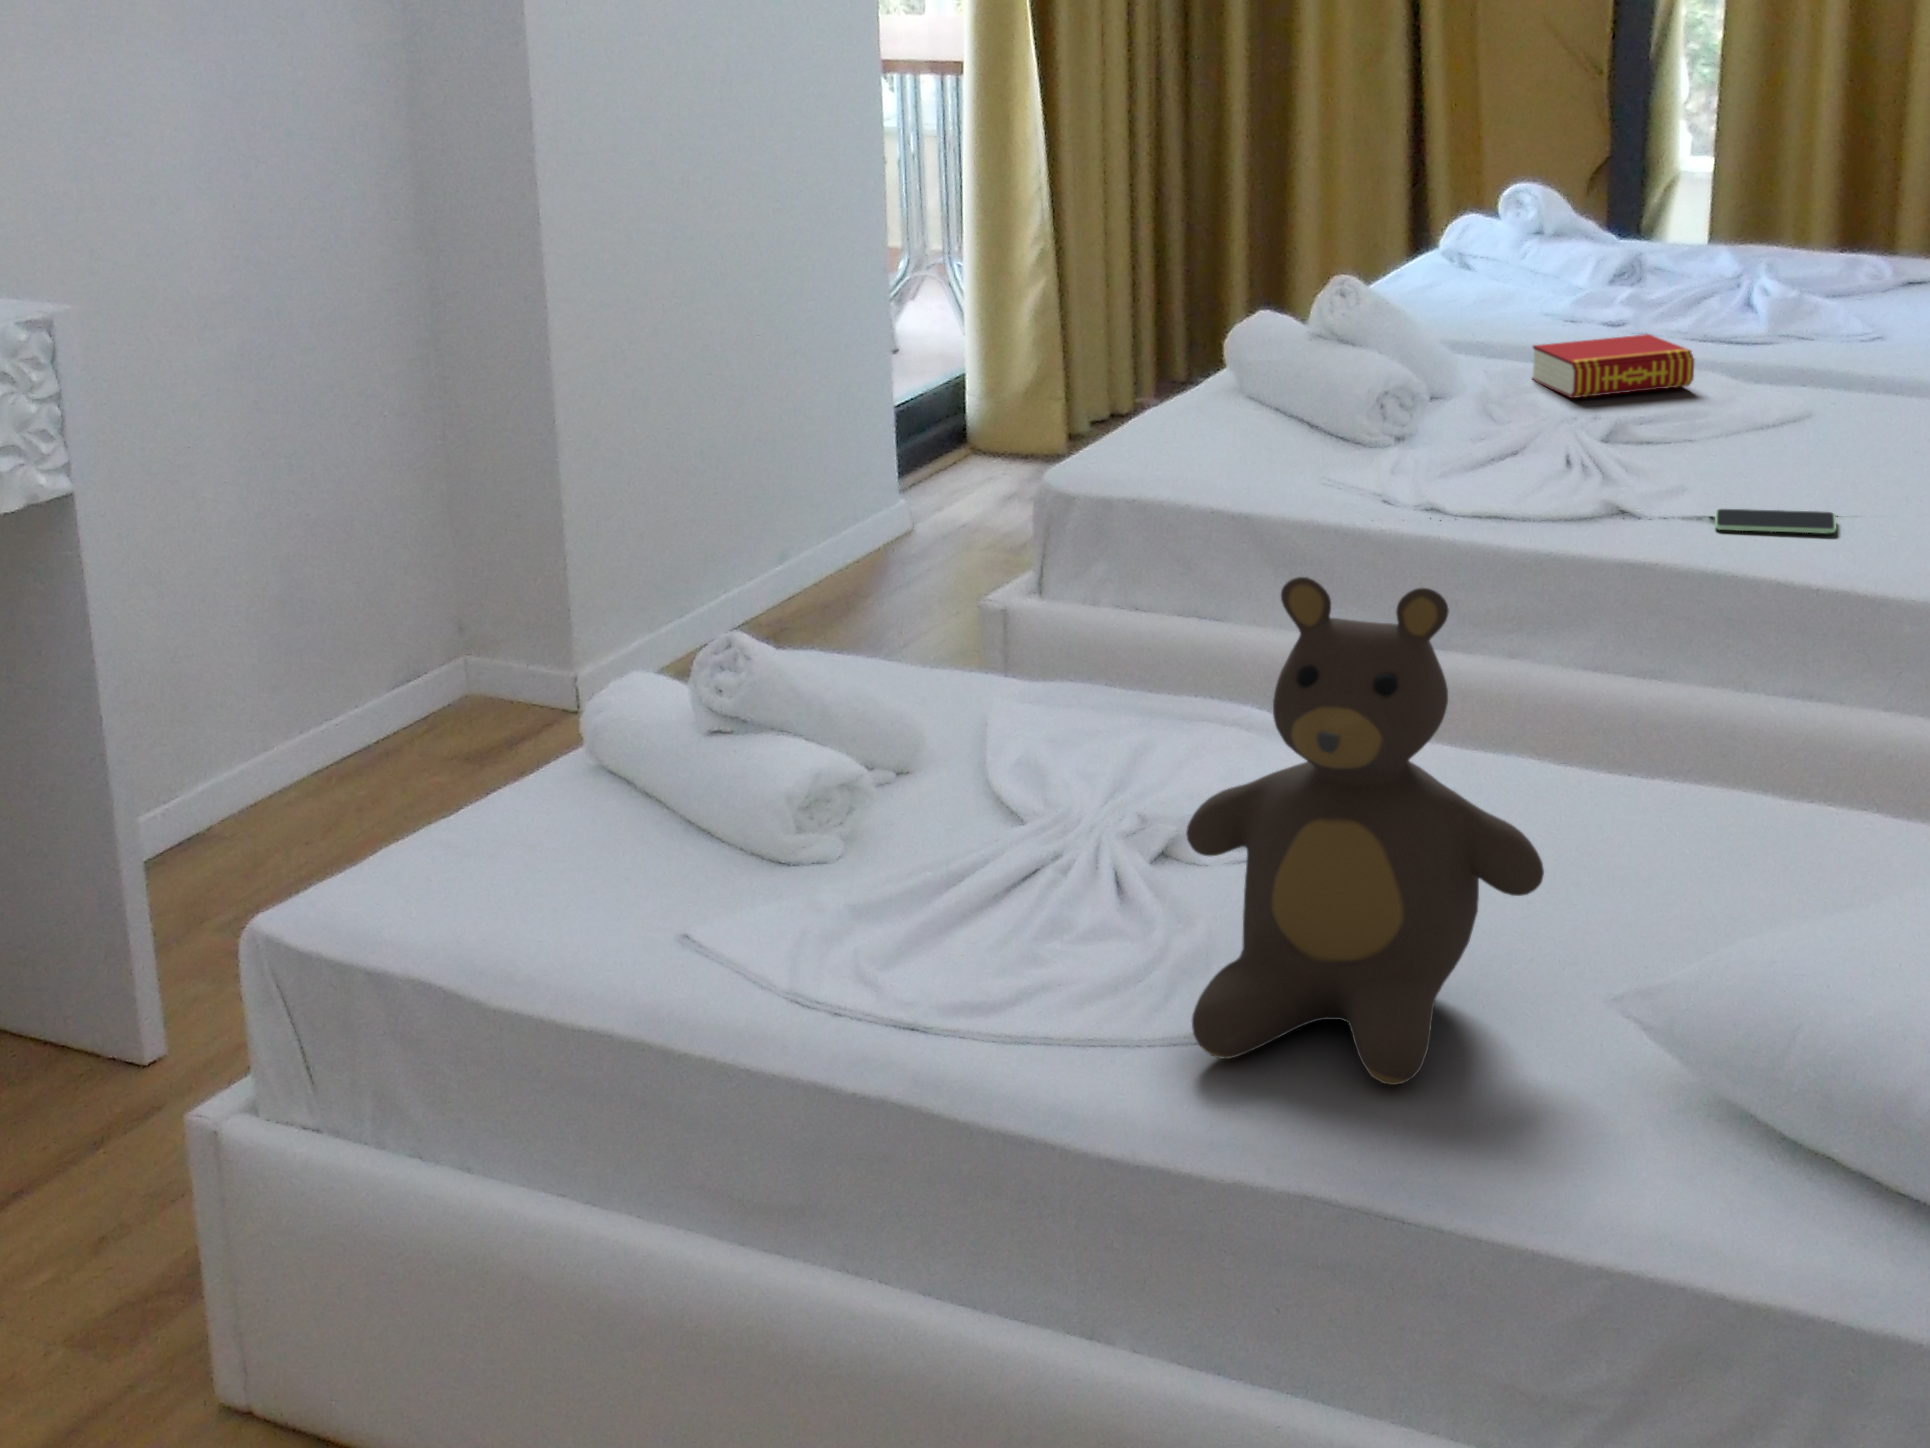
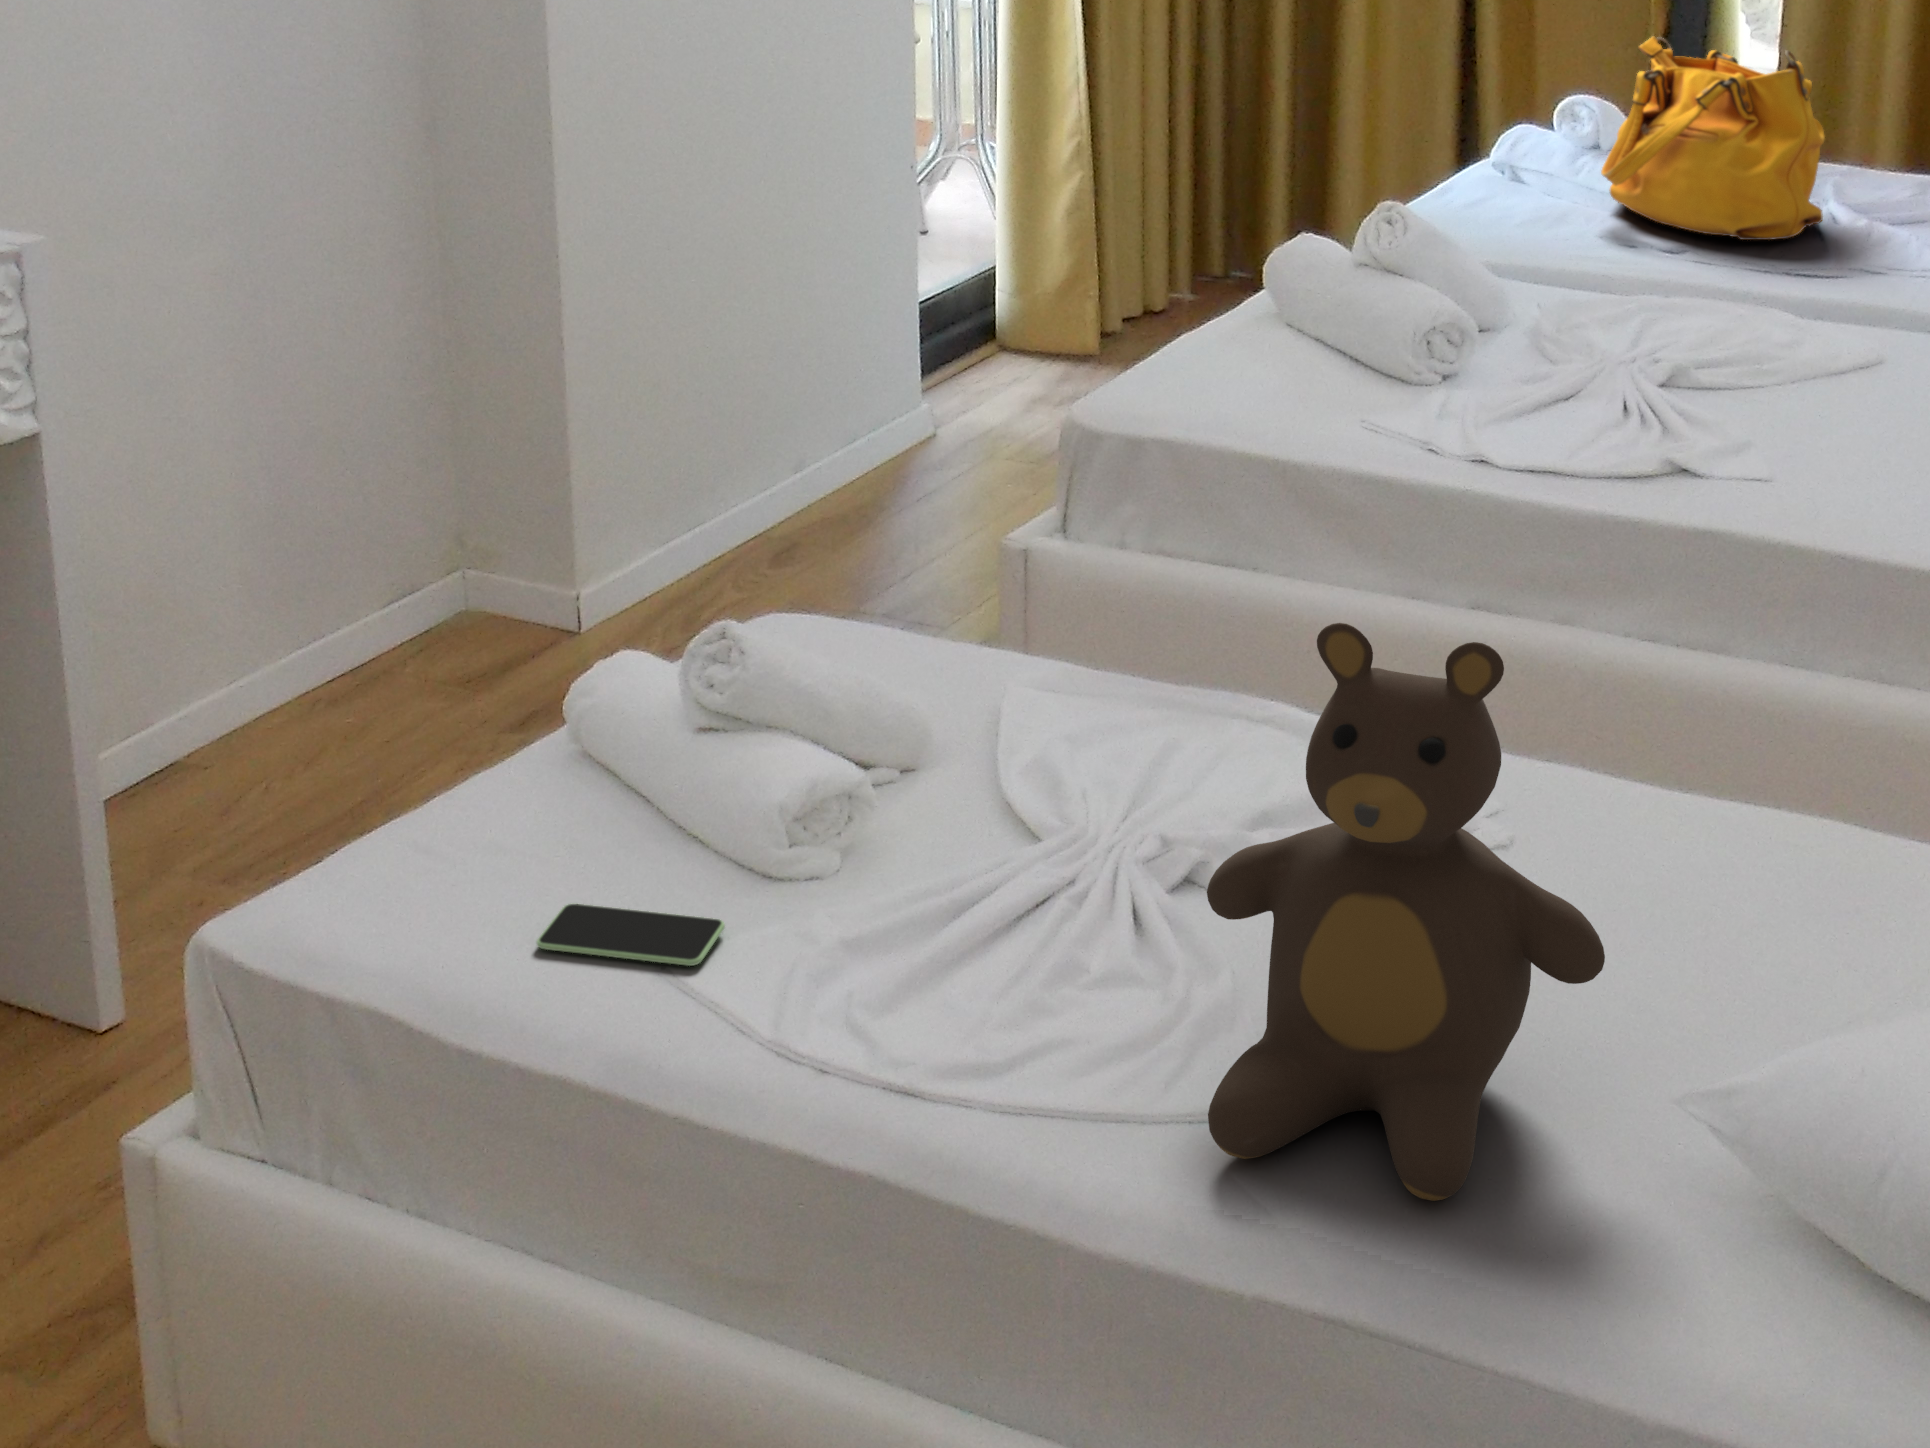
handbag: none [1545,122,1757,313] -> present [1601,36,1825,240]
book: present [1532,334,1694,398] -> none [1586,269,1759,339]
smartphone: present [1715,509,1836,534] -> present [537,904,725,966]

